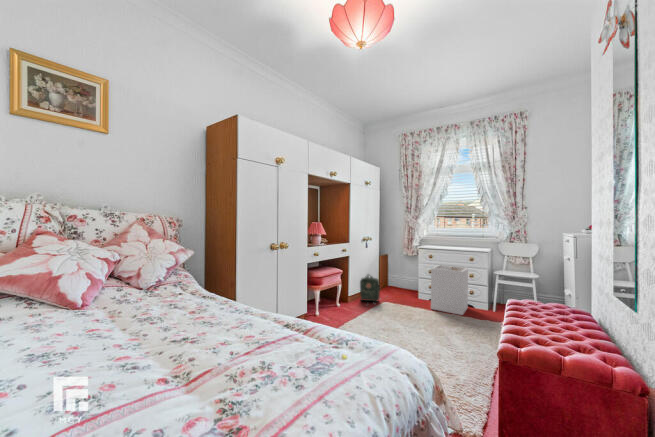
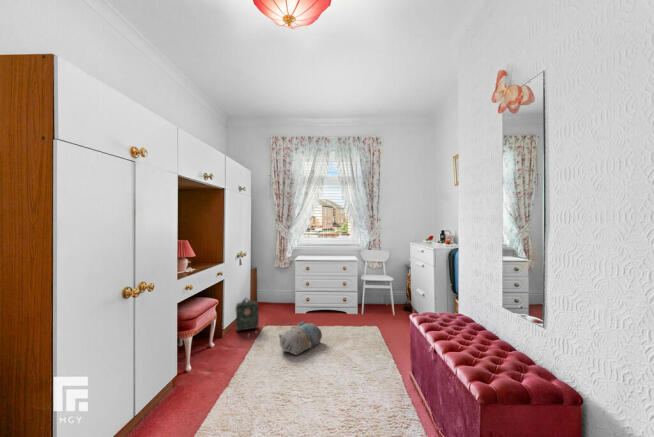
laundry hamper: present [431,265,468,315] -> none [314,277,344,325]
plush toy: none [387,300,430,325] -> present [279,321,322,355]

